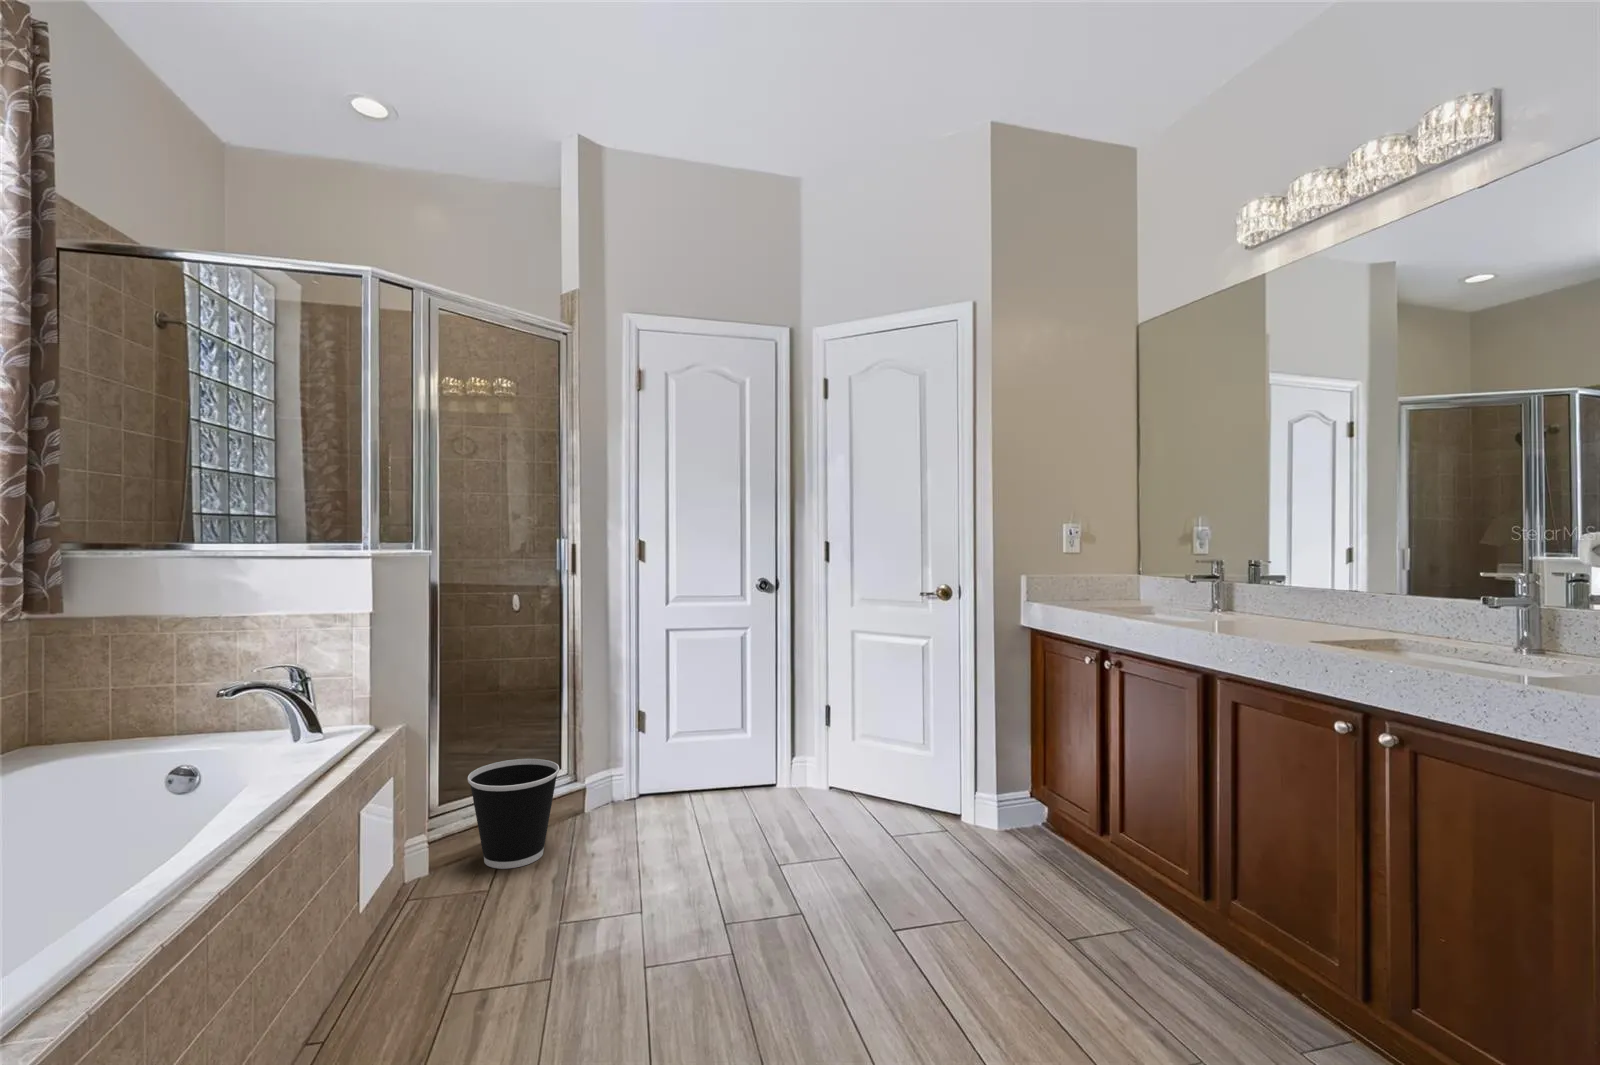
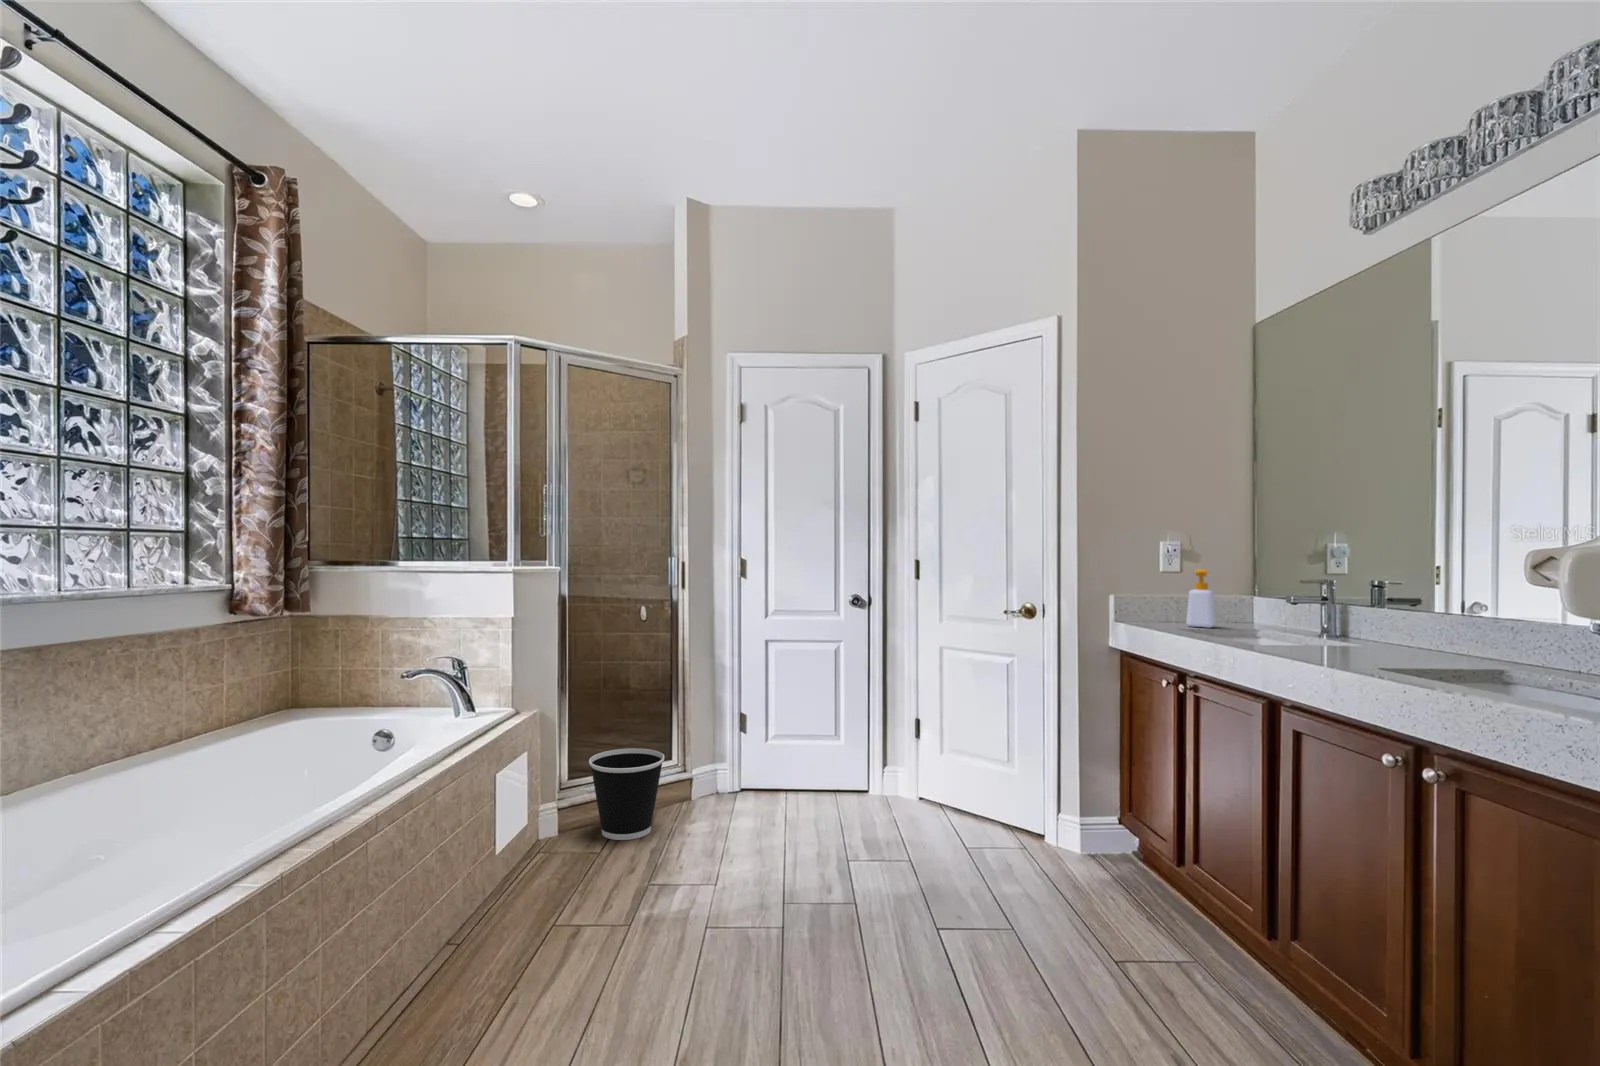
soap bottle: none [1089,548,1115,603] -> present [1186,569,1216,628]

